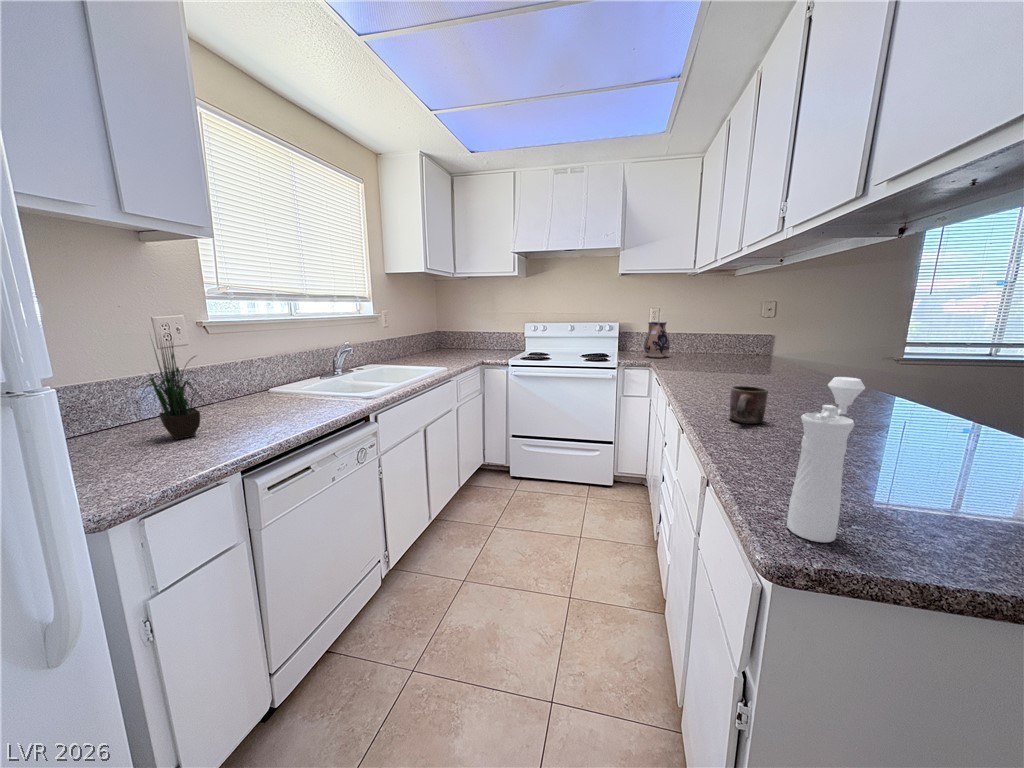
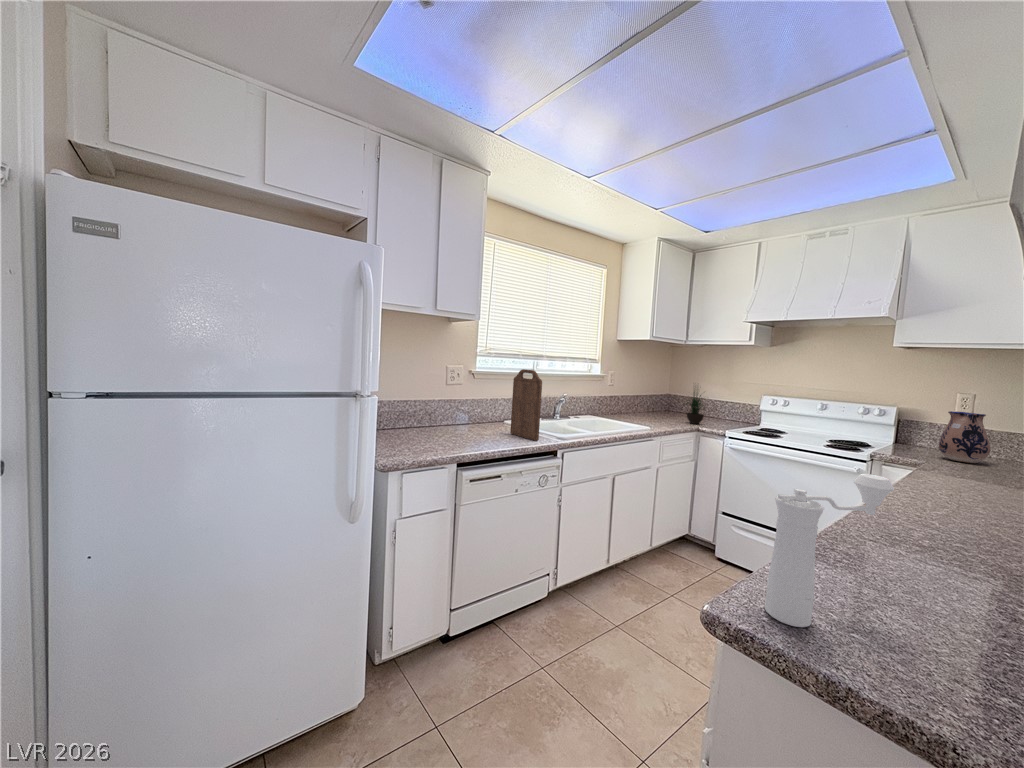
cutting board: none [287,314,344,408] -> present [510,369,542,441]
potted plant: present [137,341,200,439] -> present [687,392,704,424]
mug: present [729,386,768,424] -> none [908,496,978,550]

